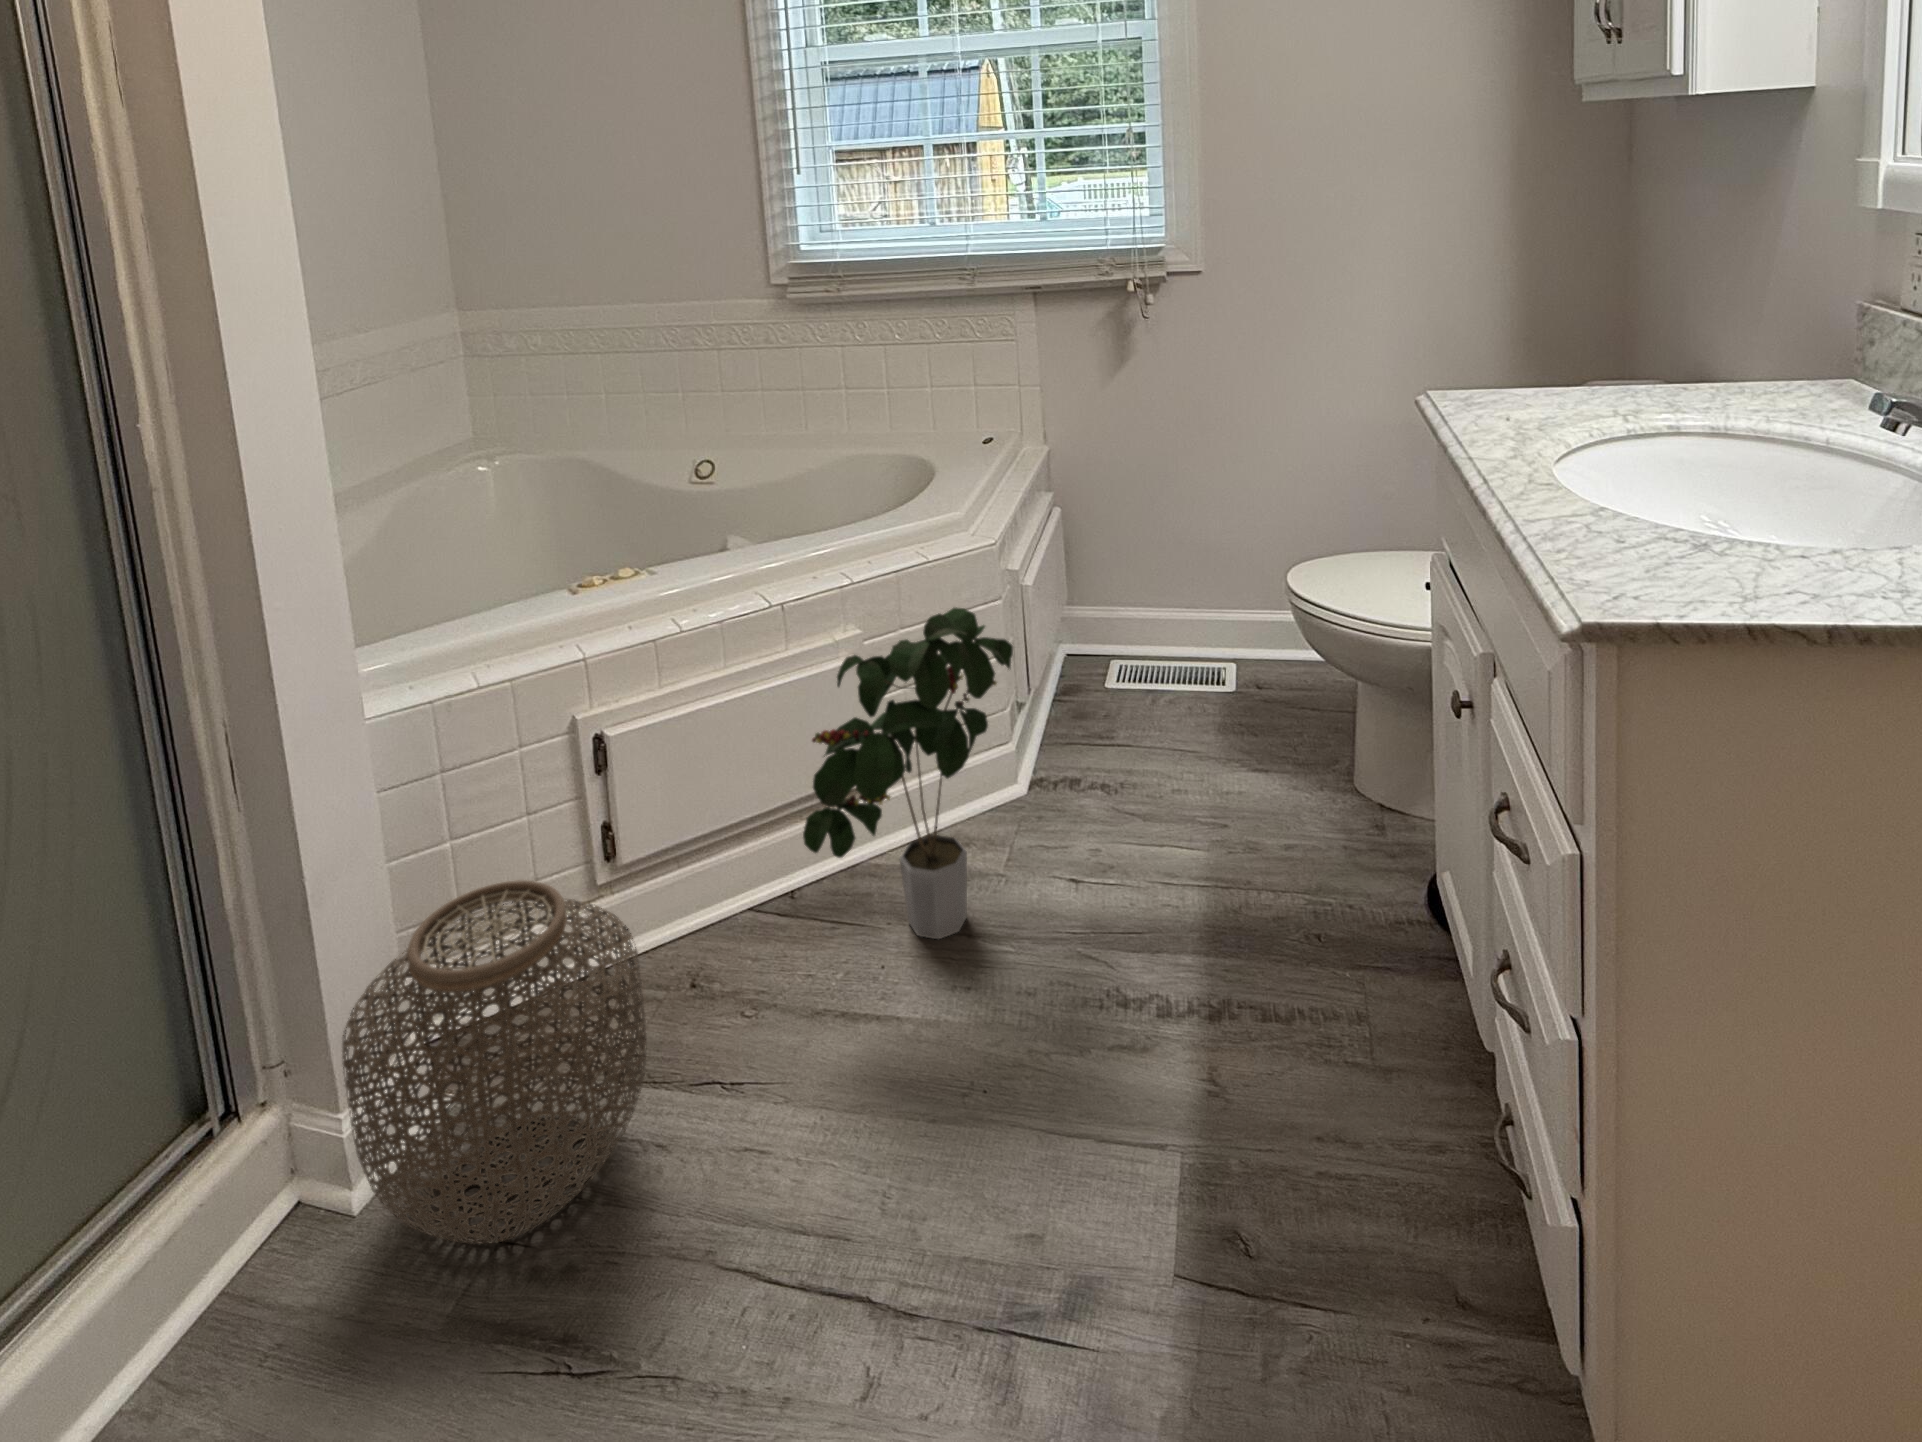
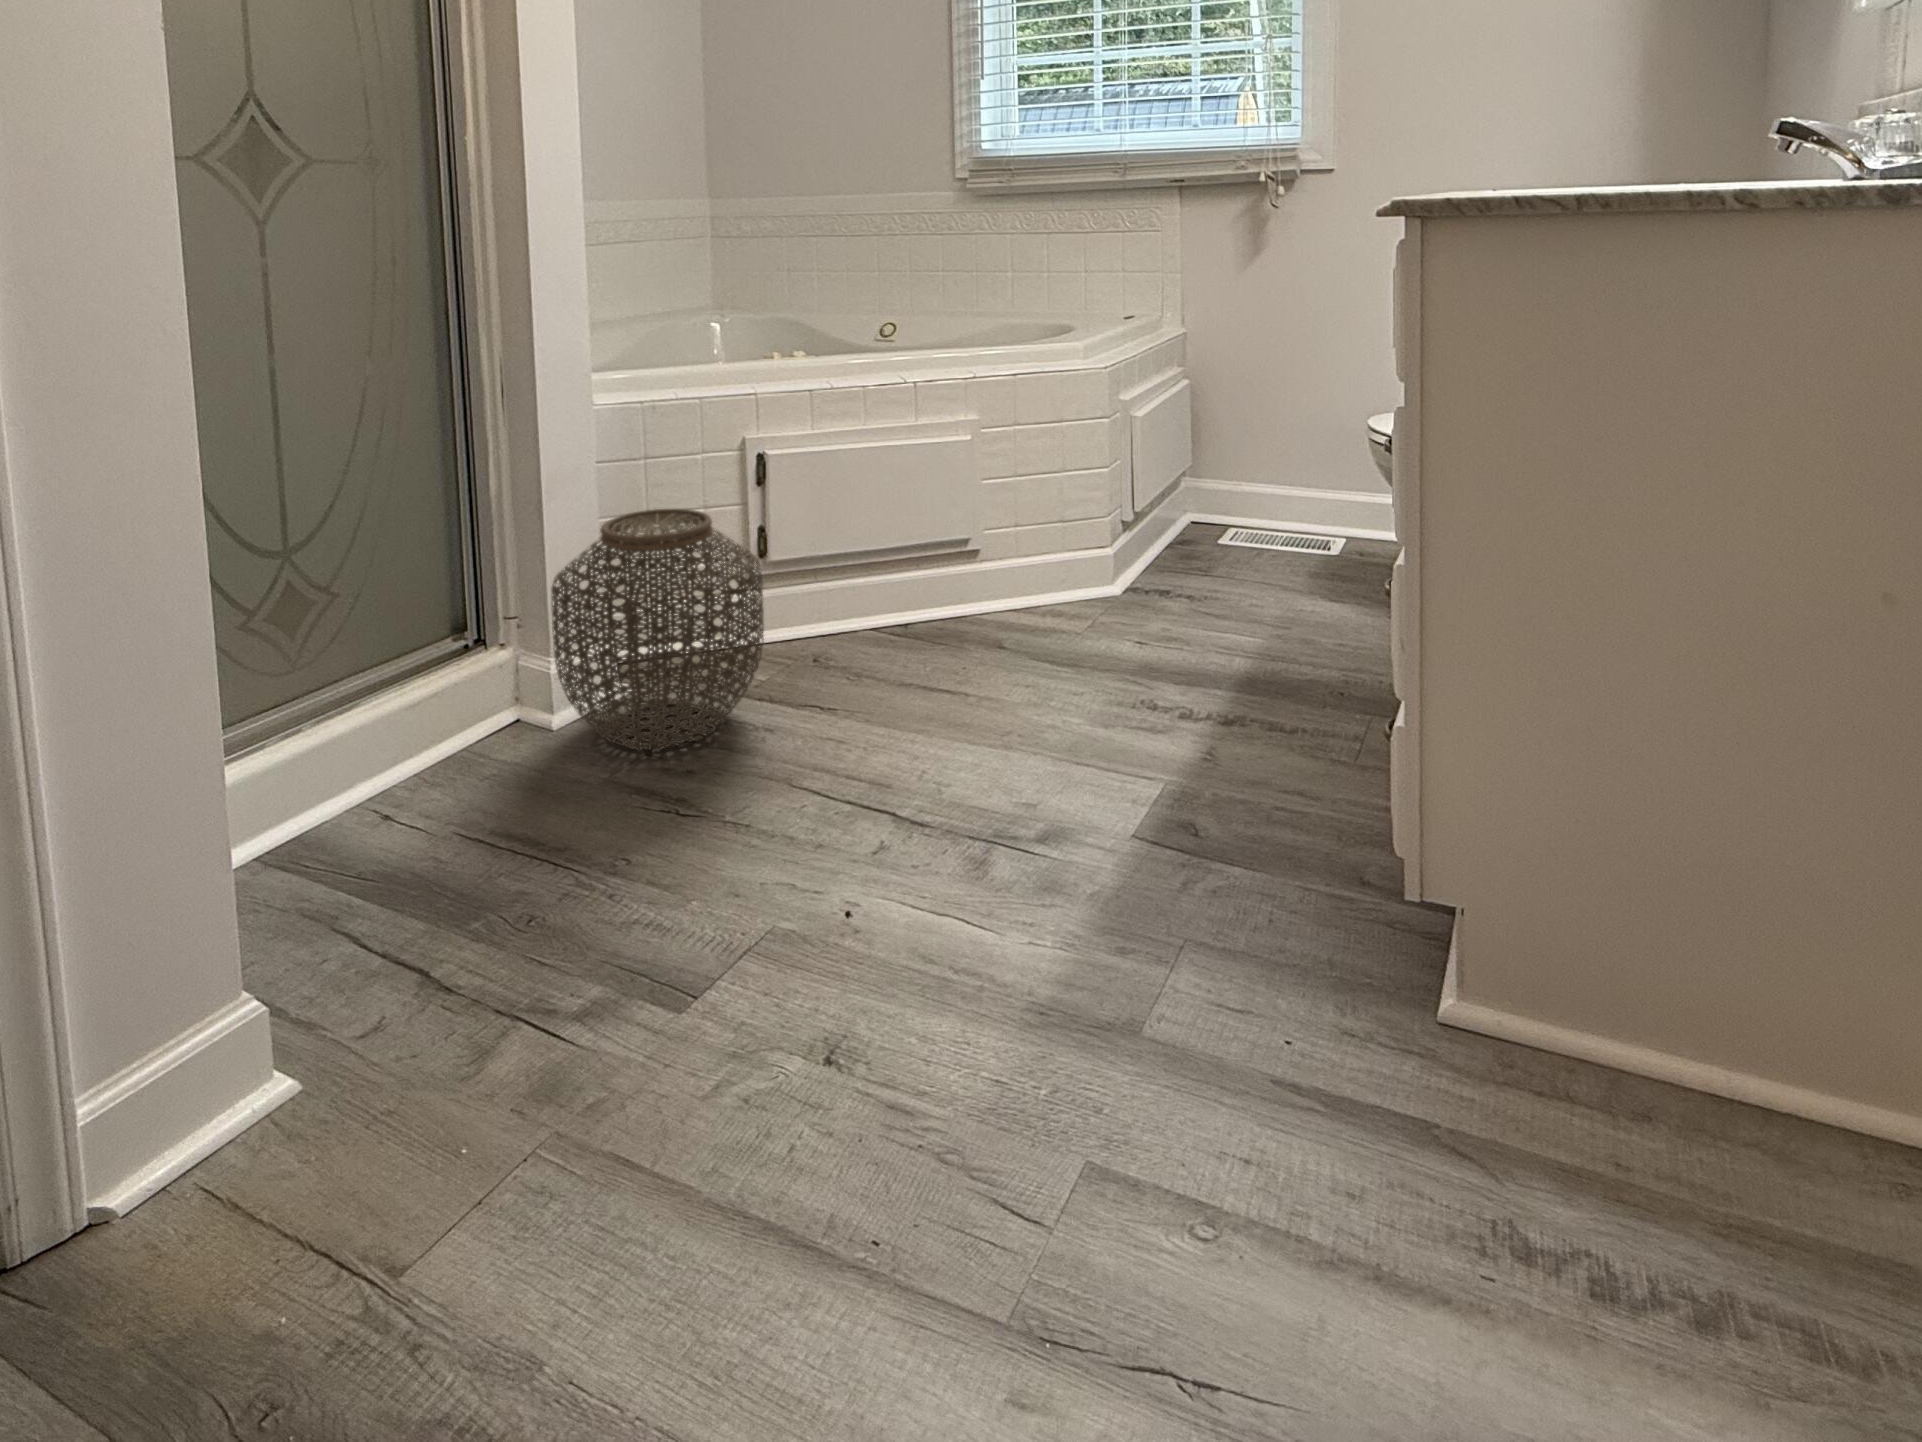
potted plant: present [803,607,1013,939] -> none [903,391,1104,658]

